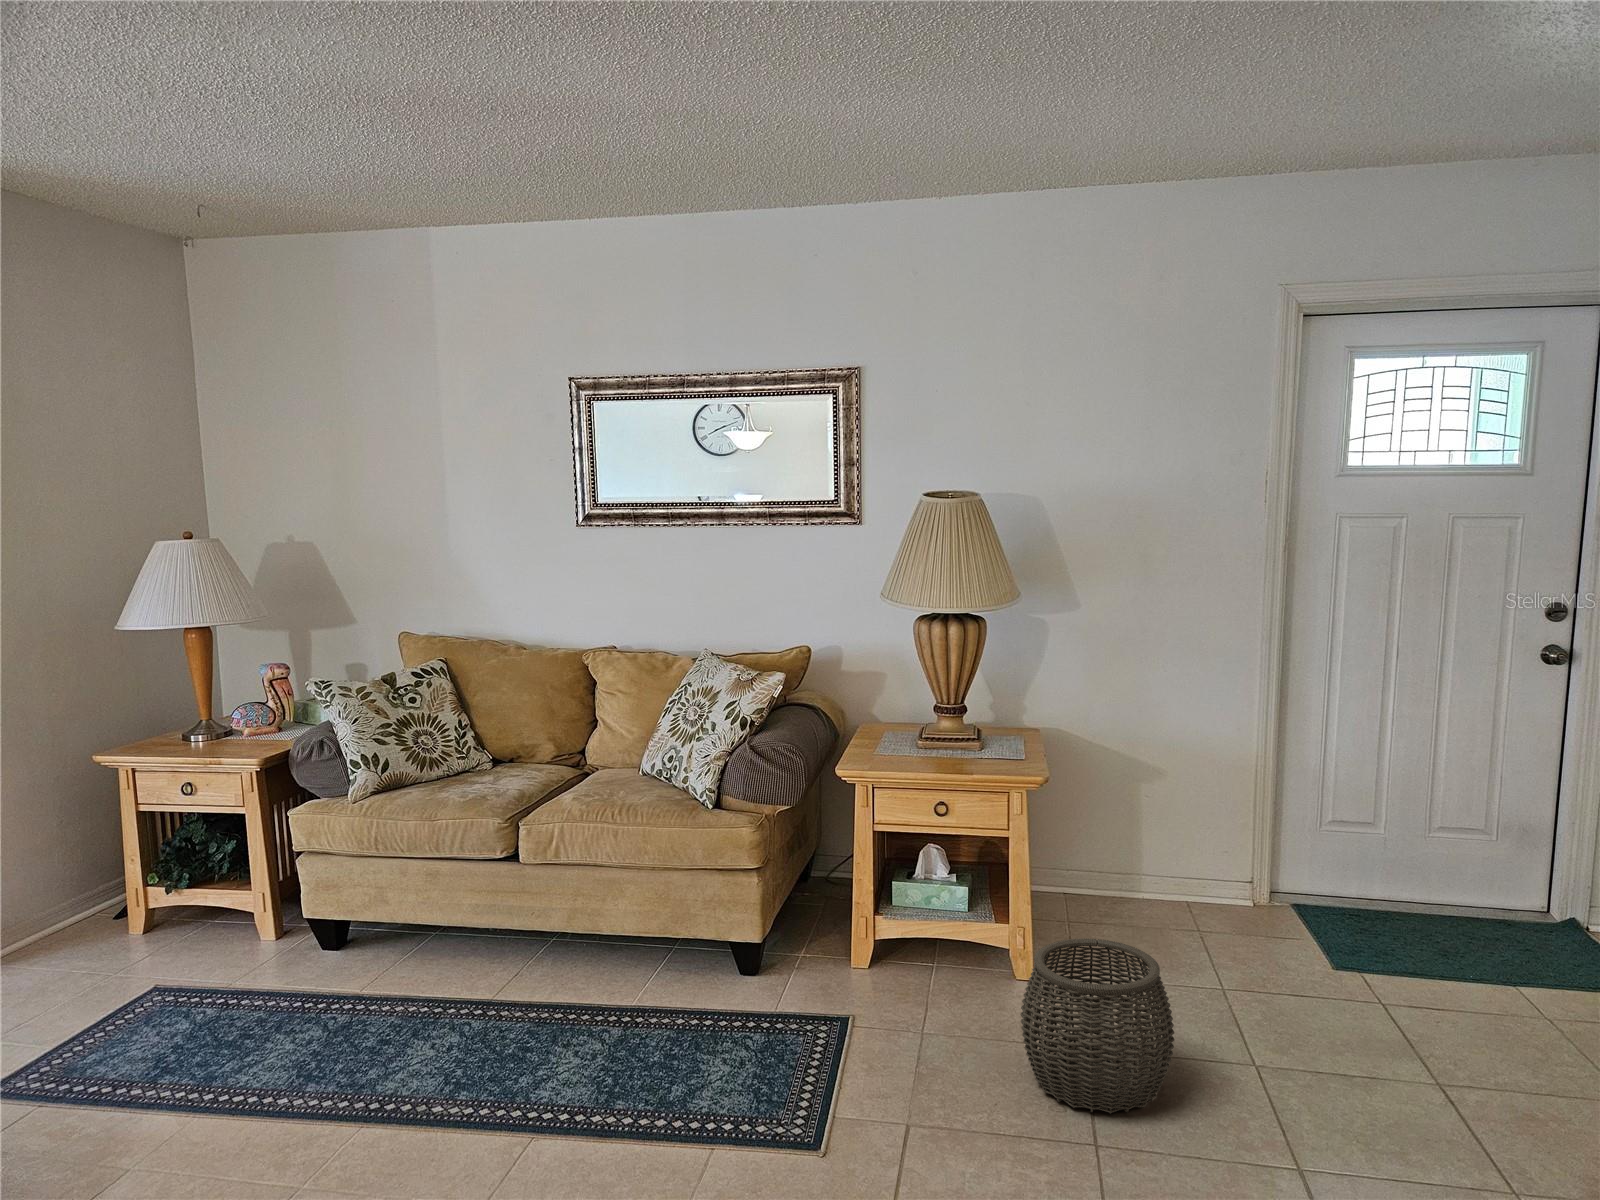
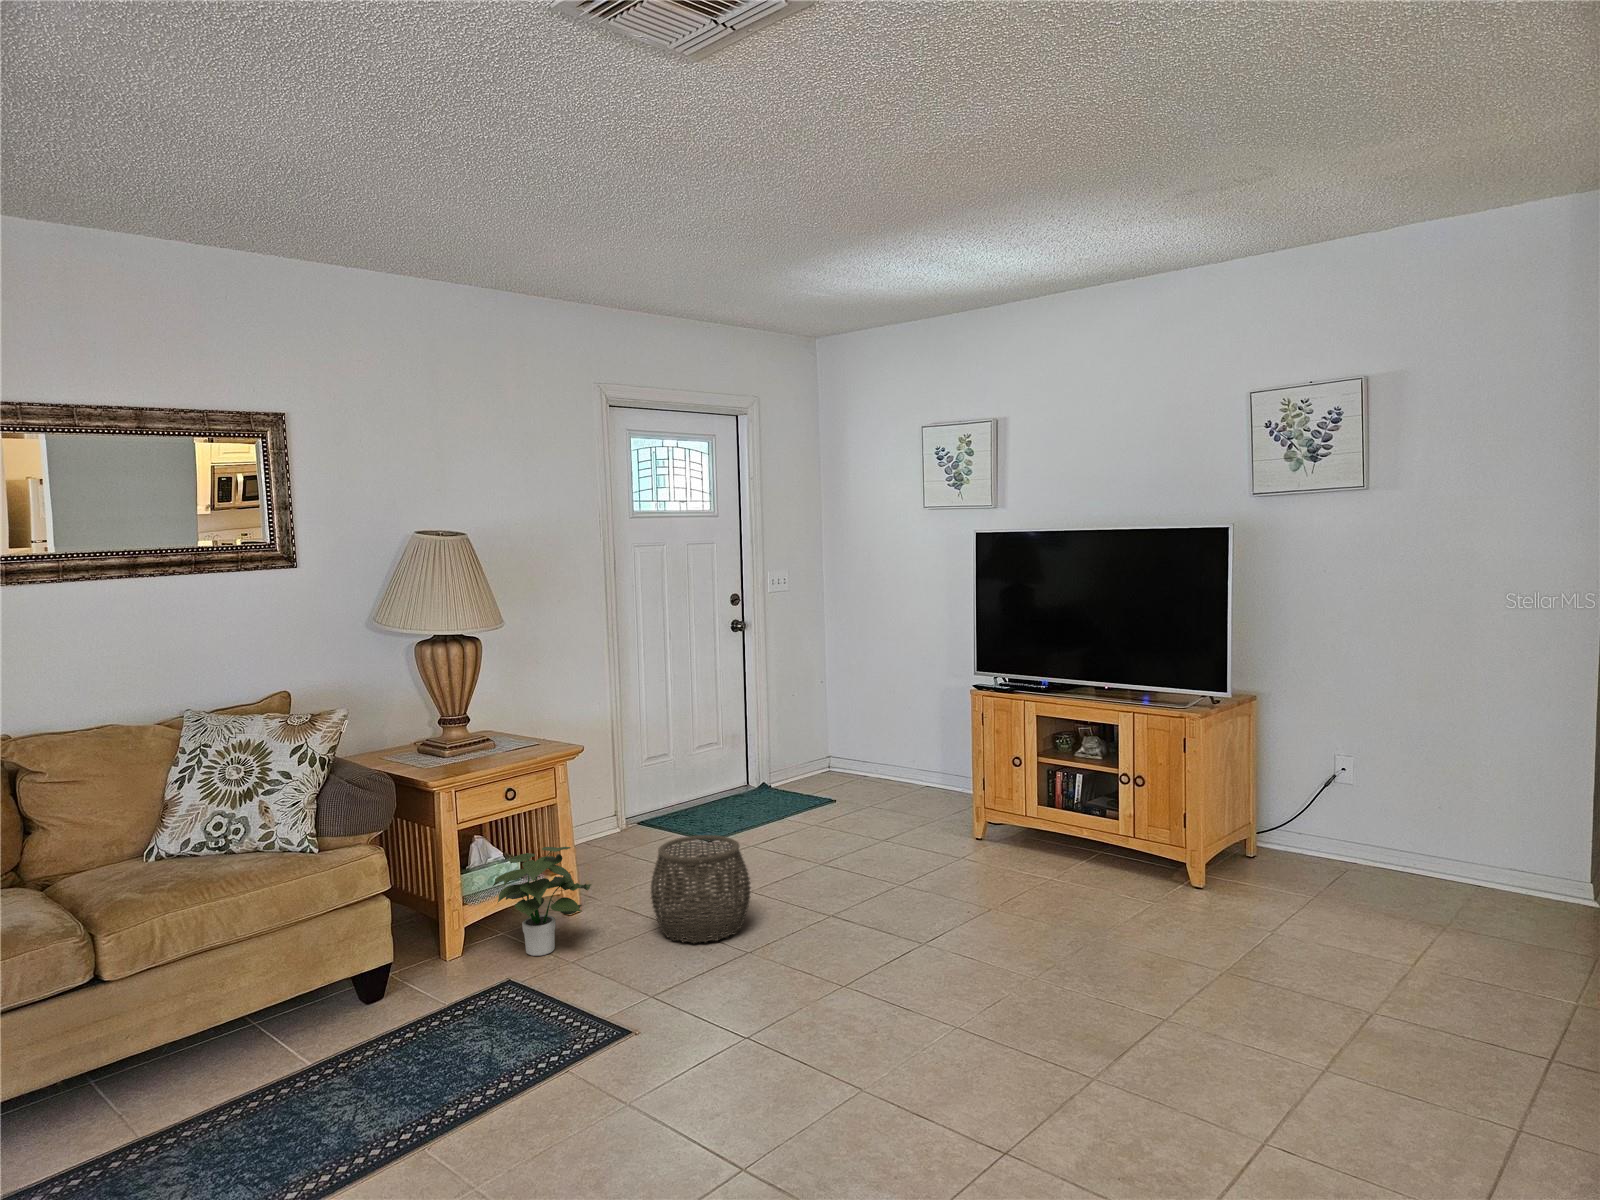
potted plant: none [876,881,985,1013] -> present [493,847,592,956]

